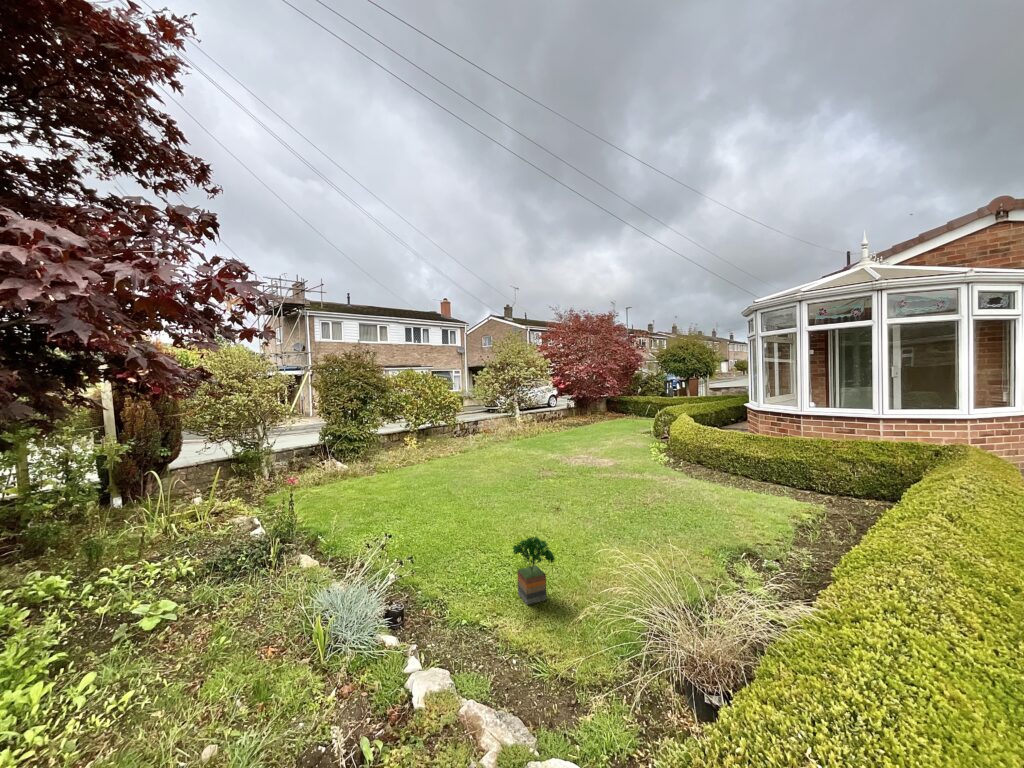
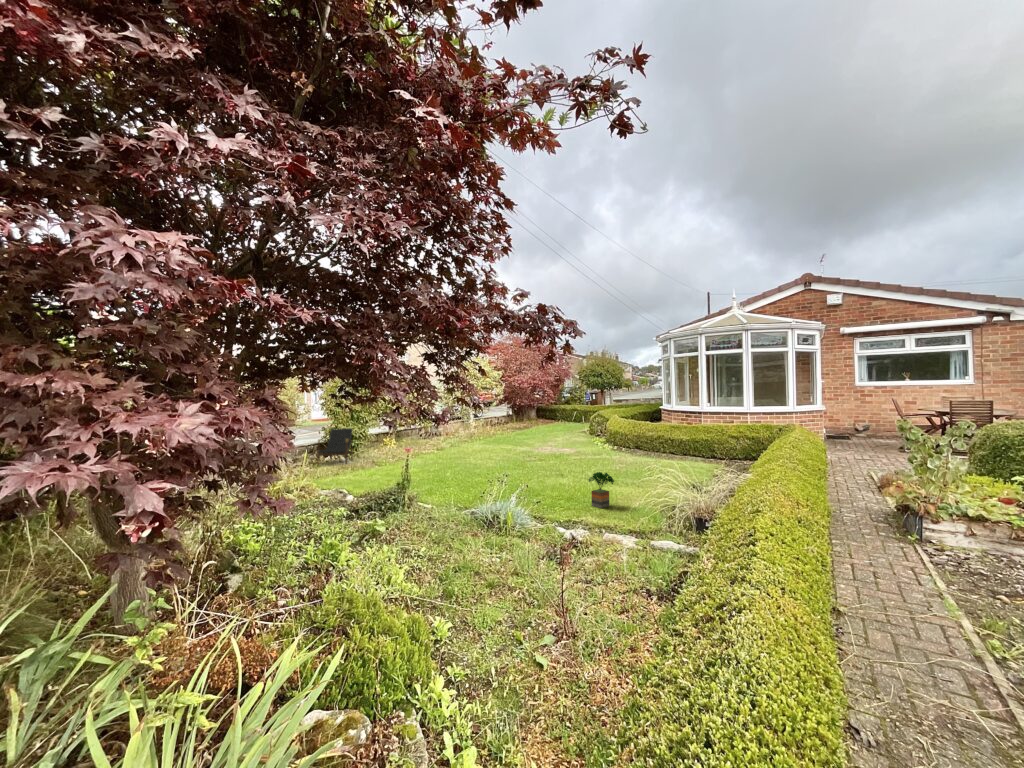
lounge chair: none [295,430,341,472] -> present [317,428,353,463]

